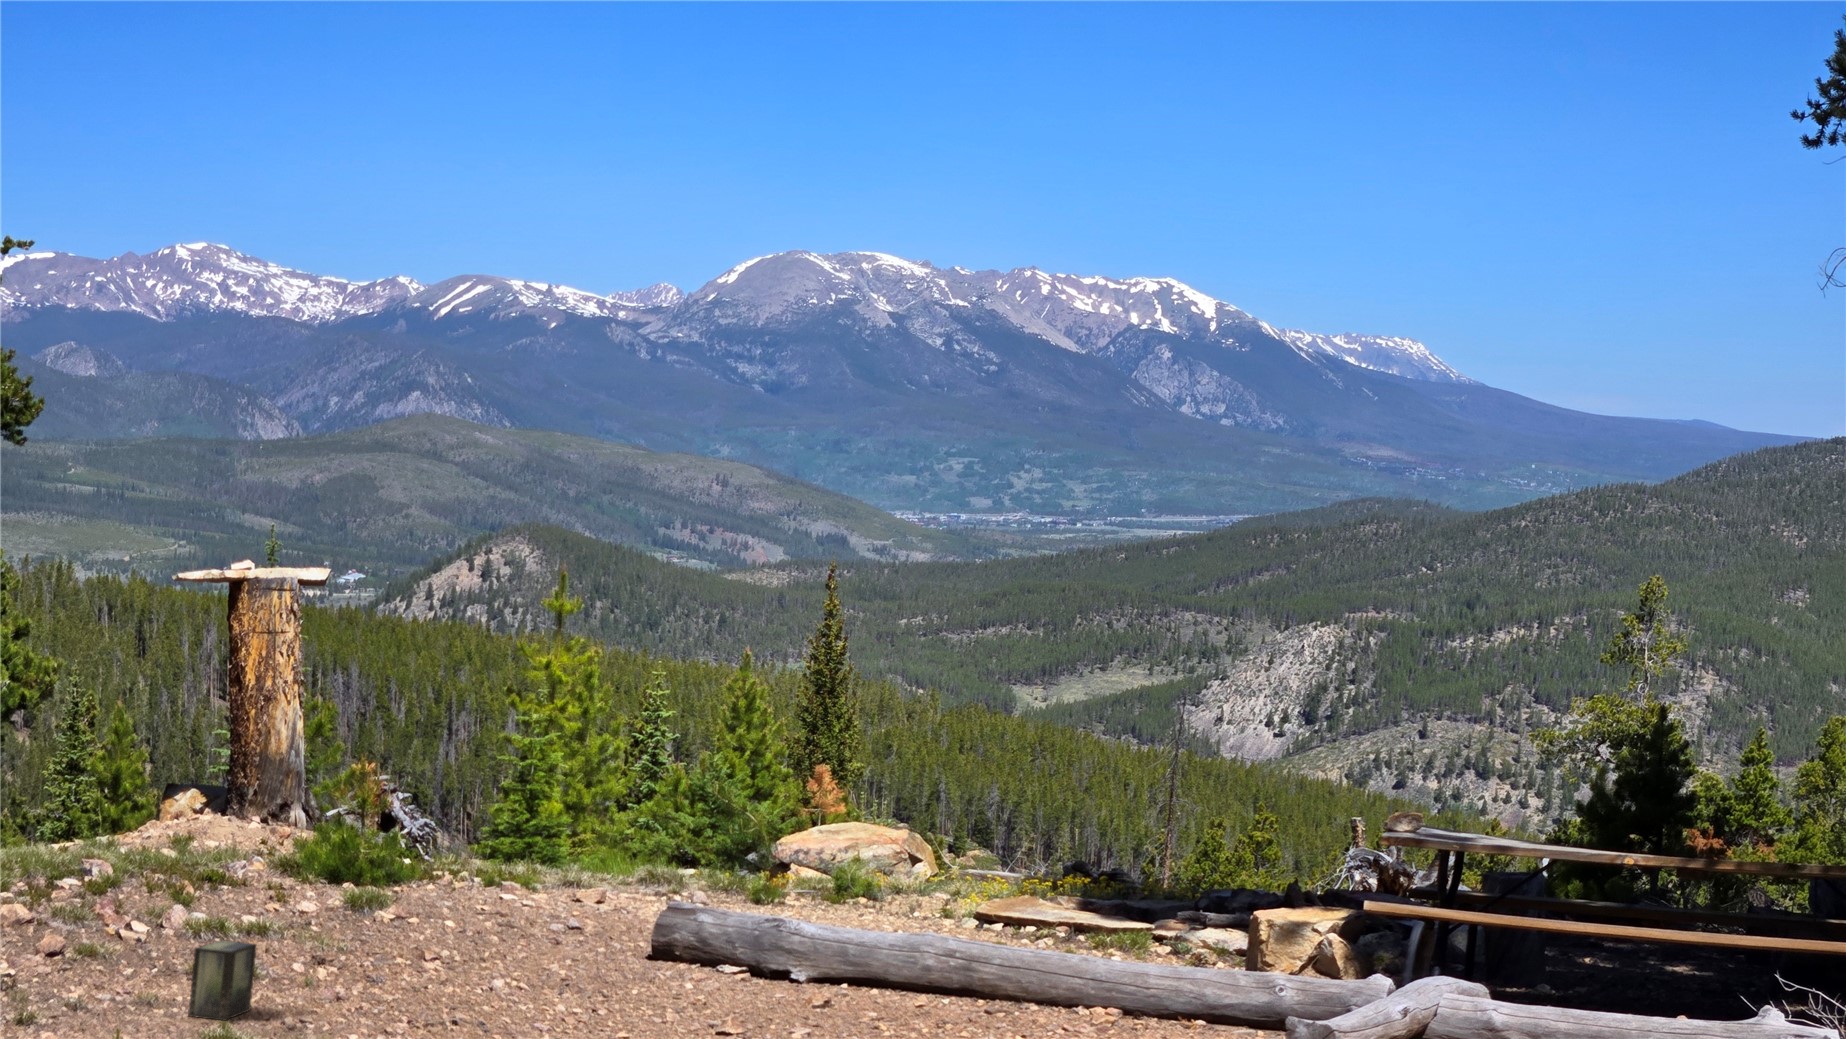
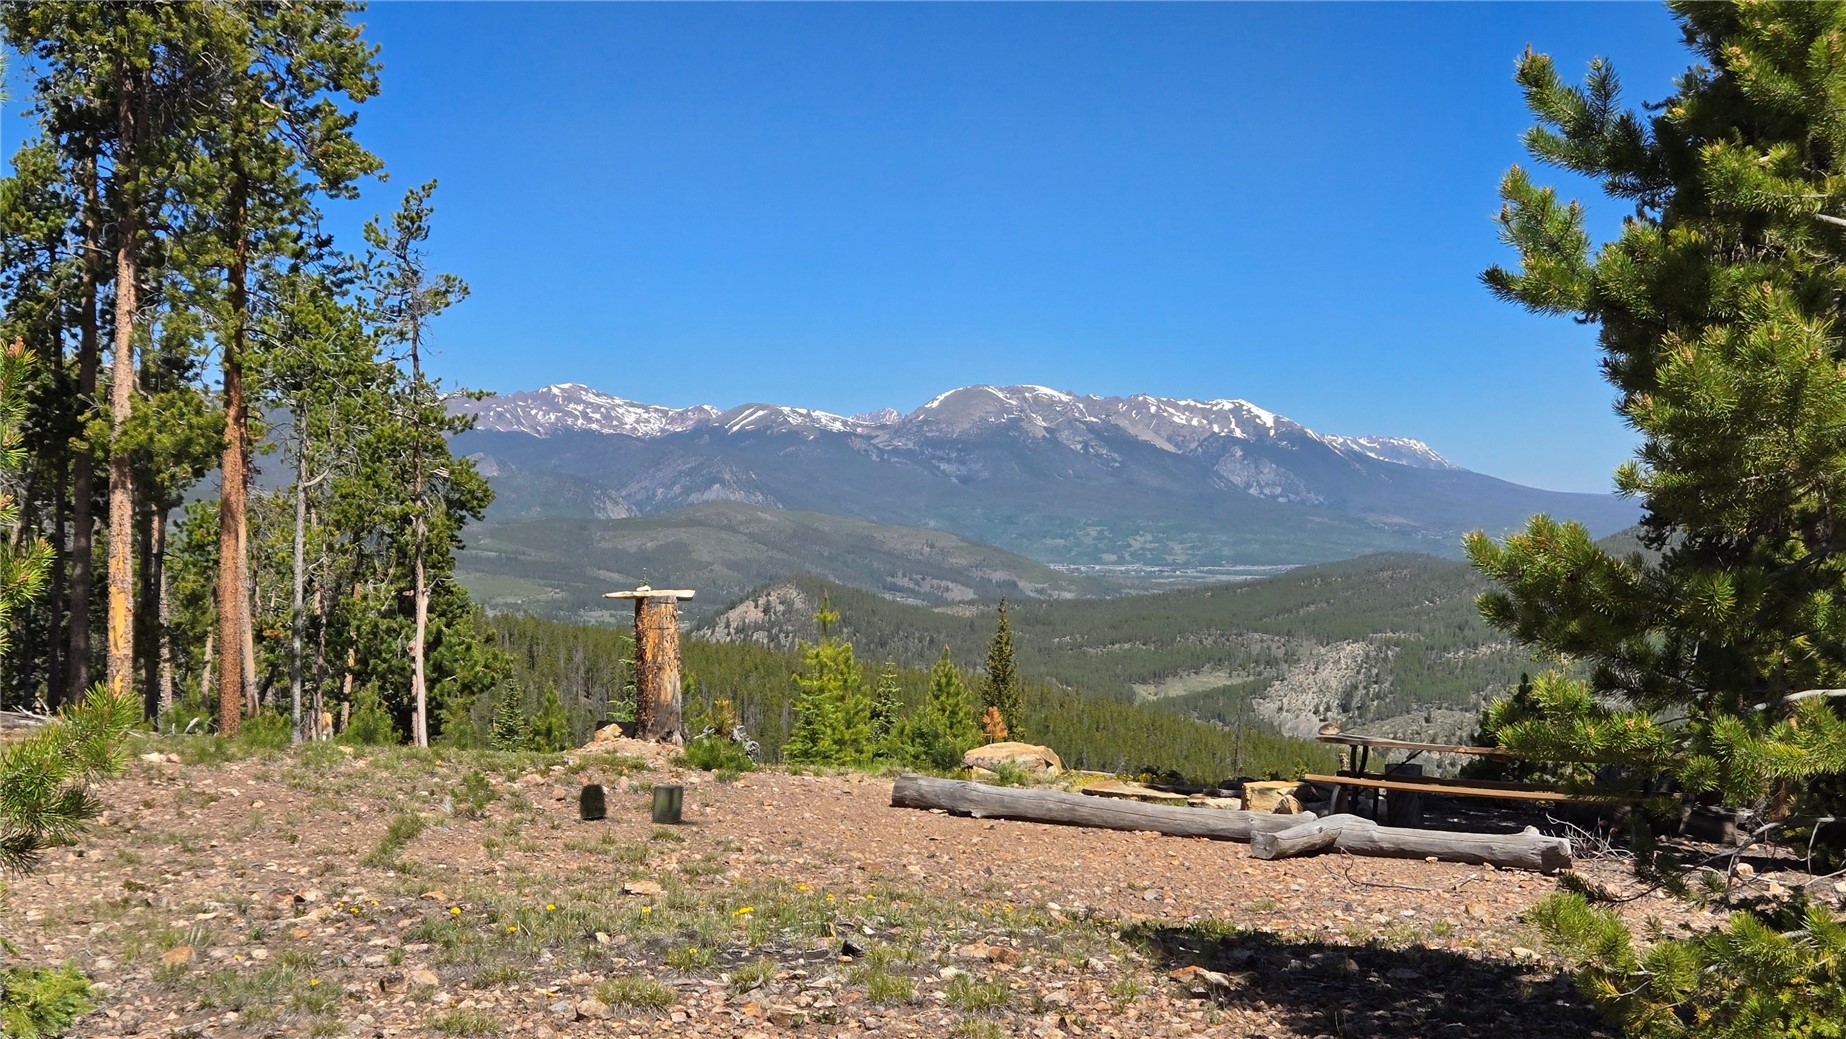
backpack: none [43,943,100,1017] -> present [579,784,607,819]

